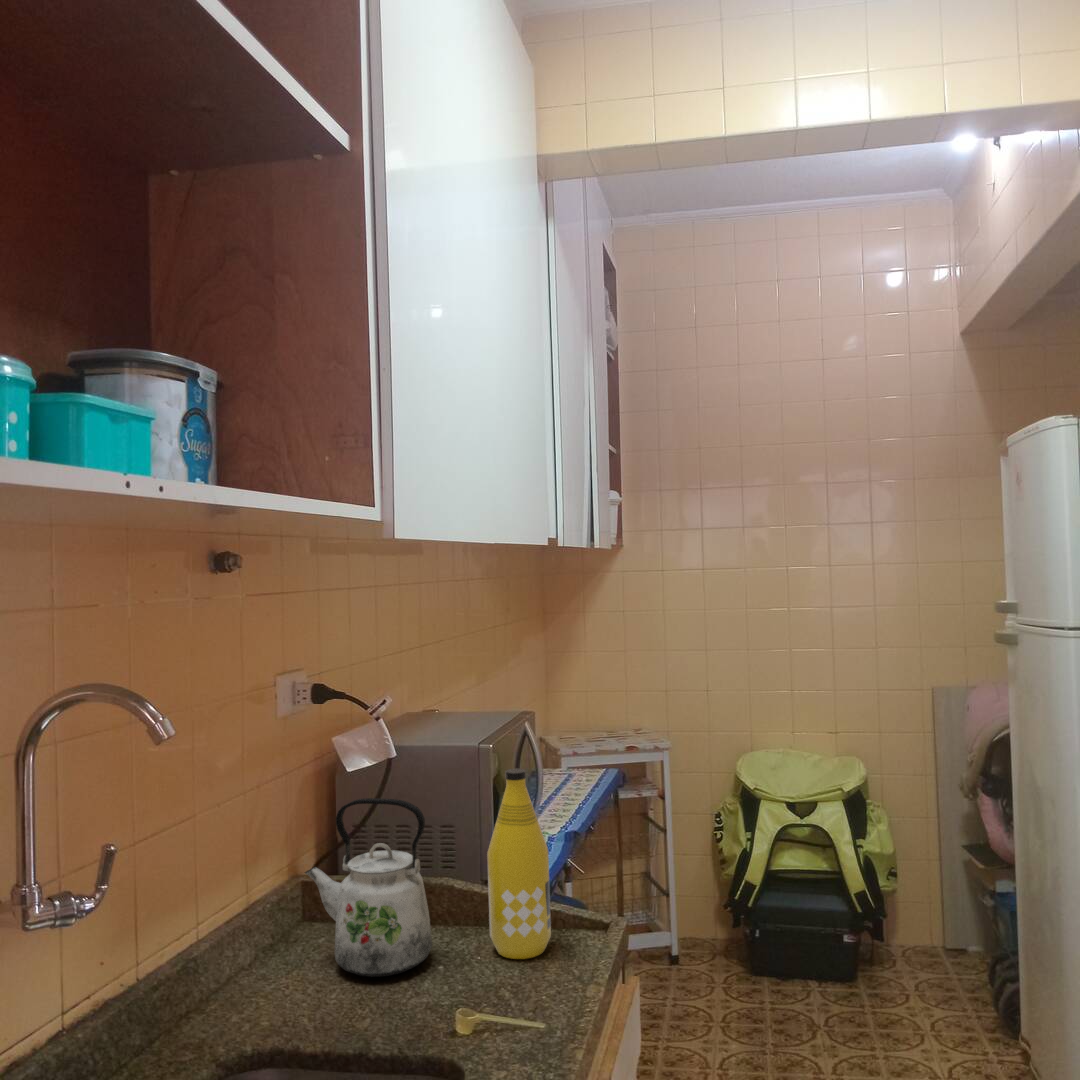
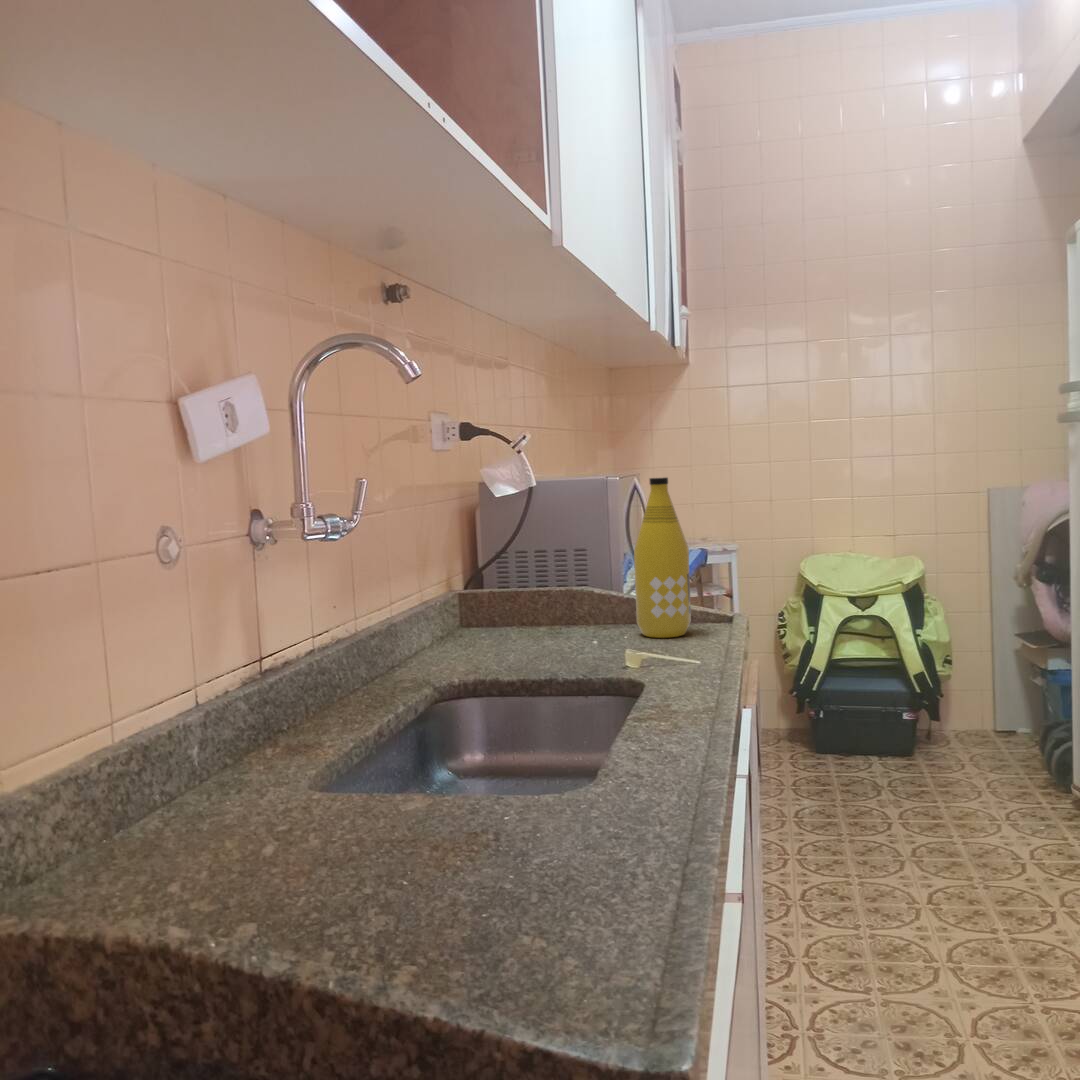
kettle: present [305,798,432,977] -> none [473,500,589,647]

